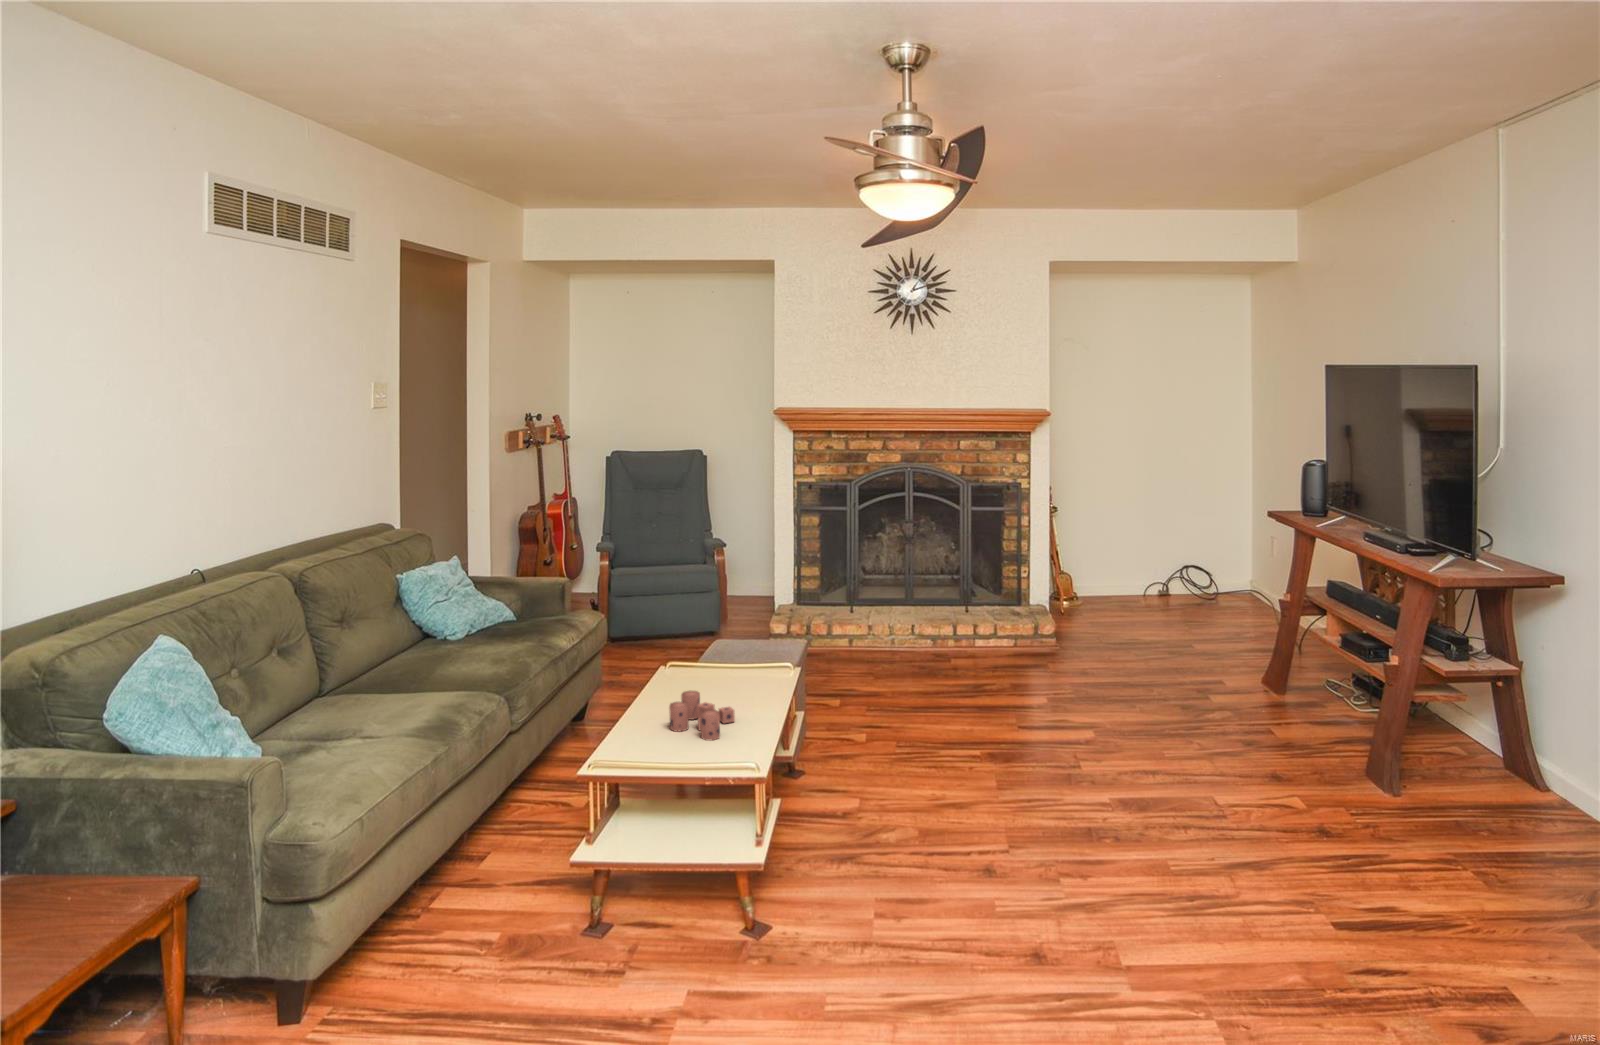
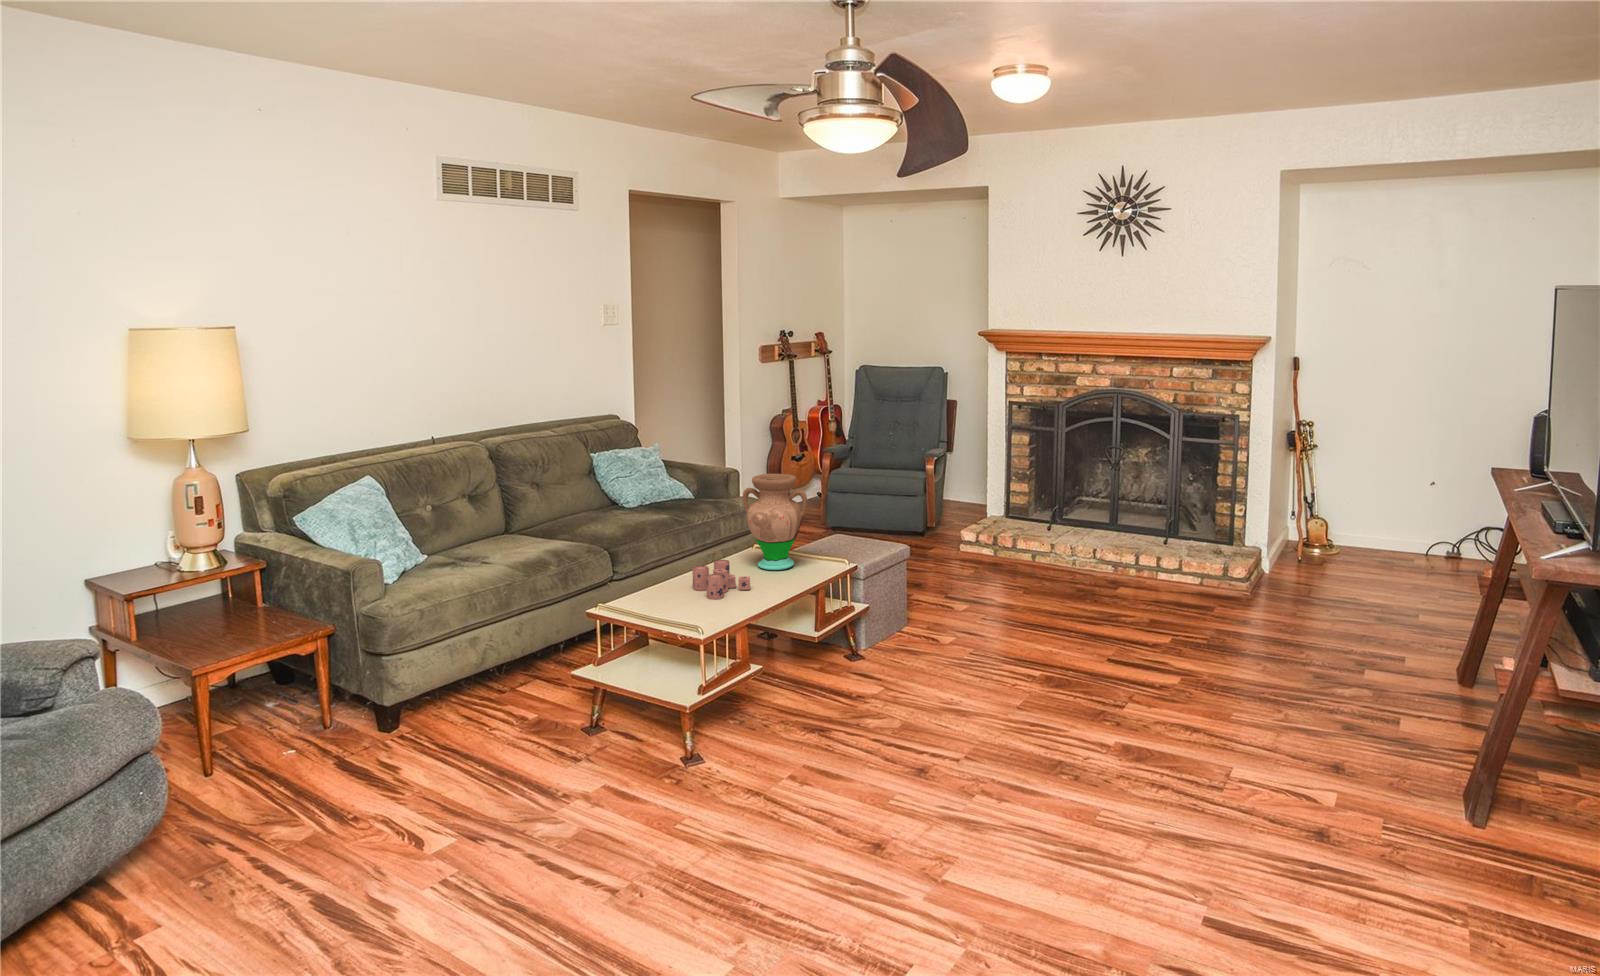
vase: none [680,584,756,694] -> present [743,474,807,570]

